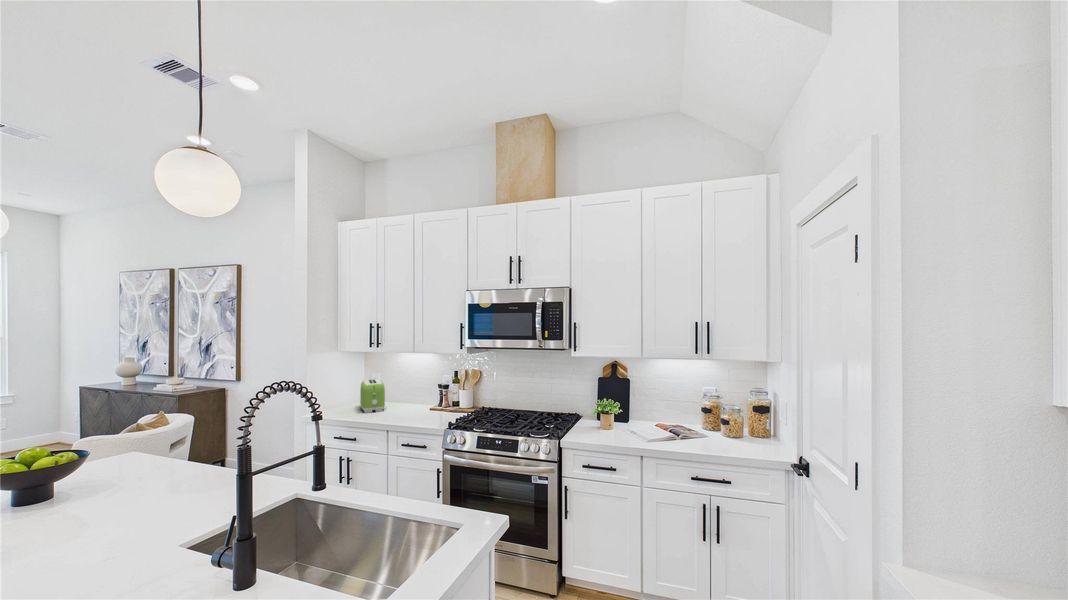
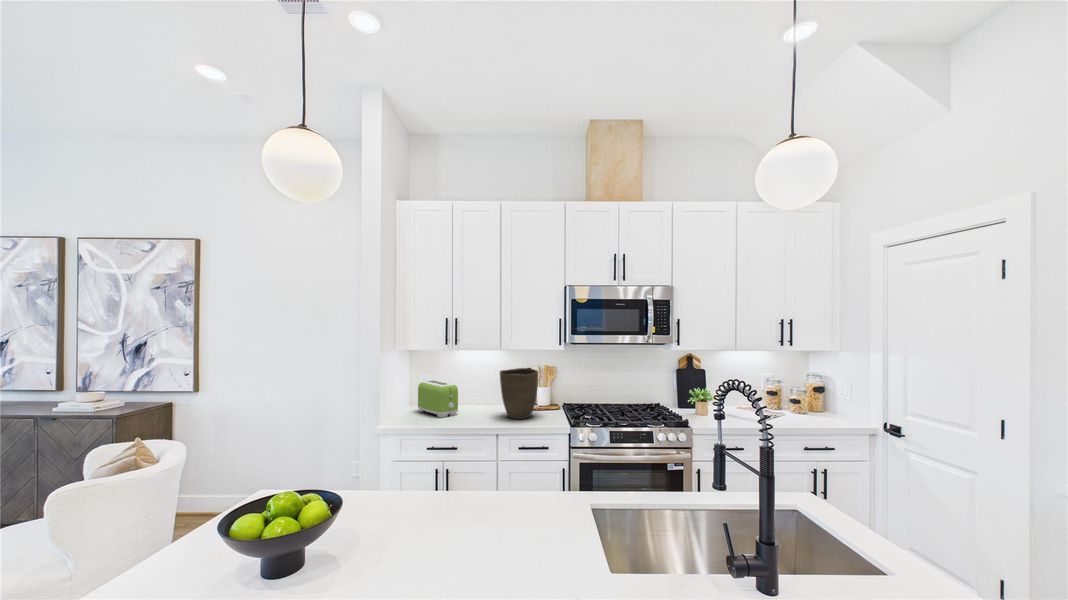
vase: none [405,370,443,419] -> present [500,368,538,419]

